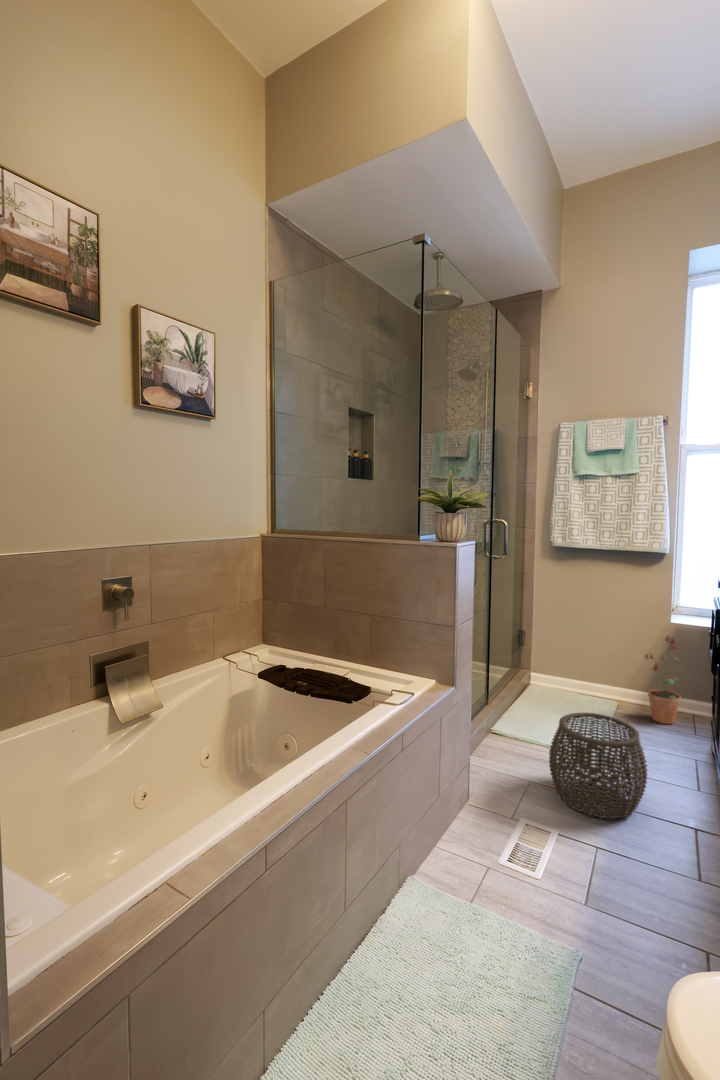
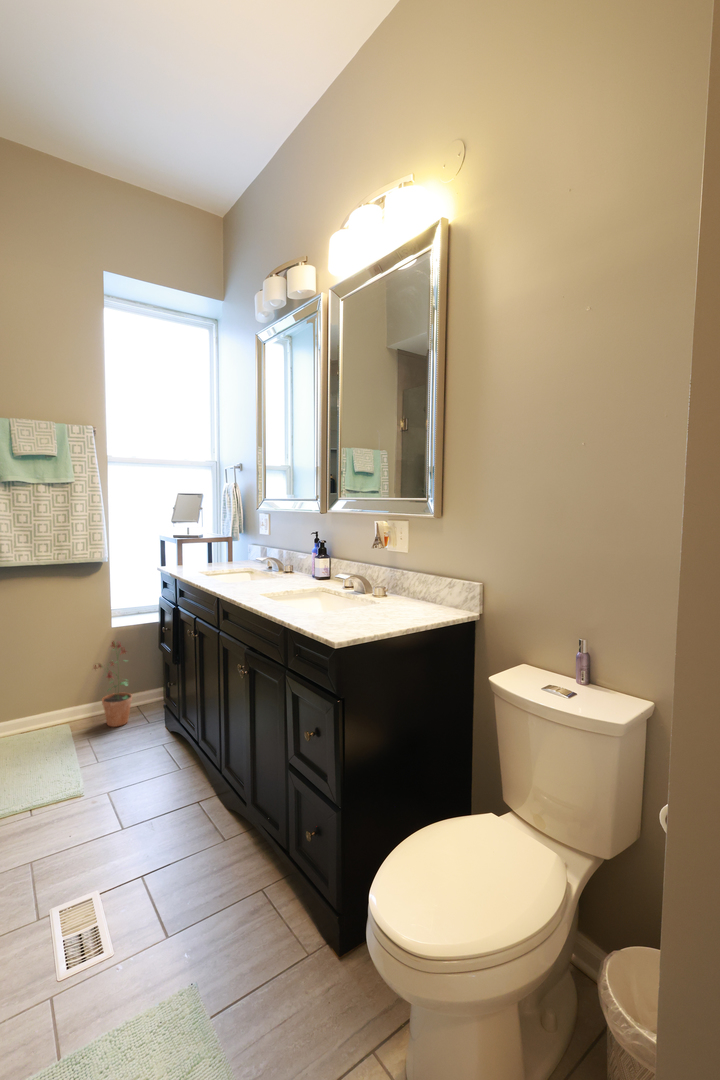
woven basket: present [549,713,648,820] -> none [55,741,160,858]

